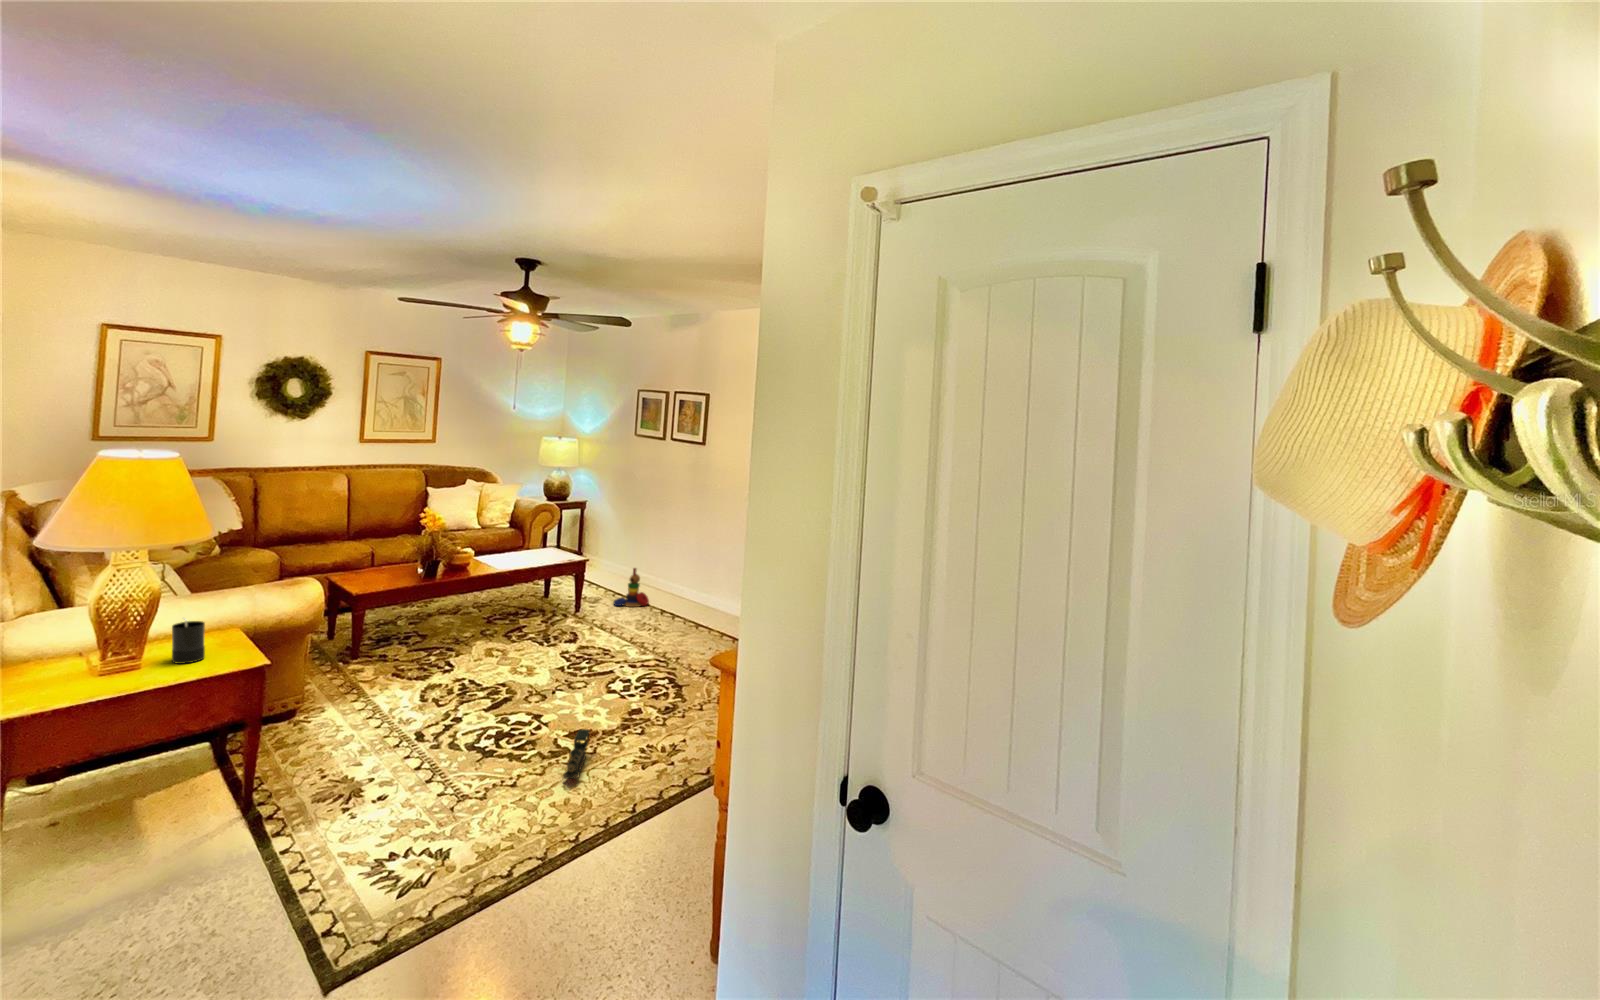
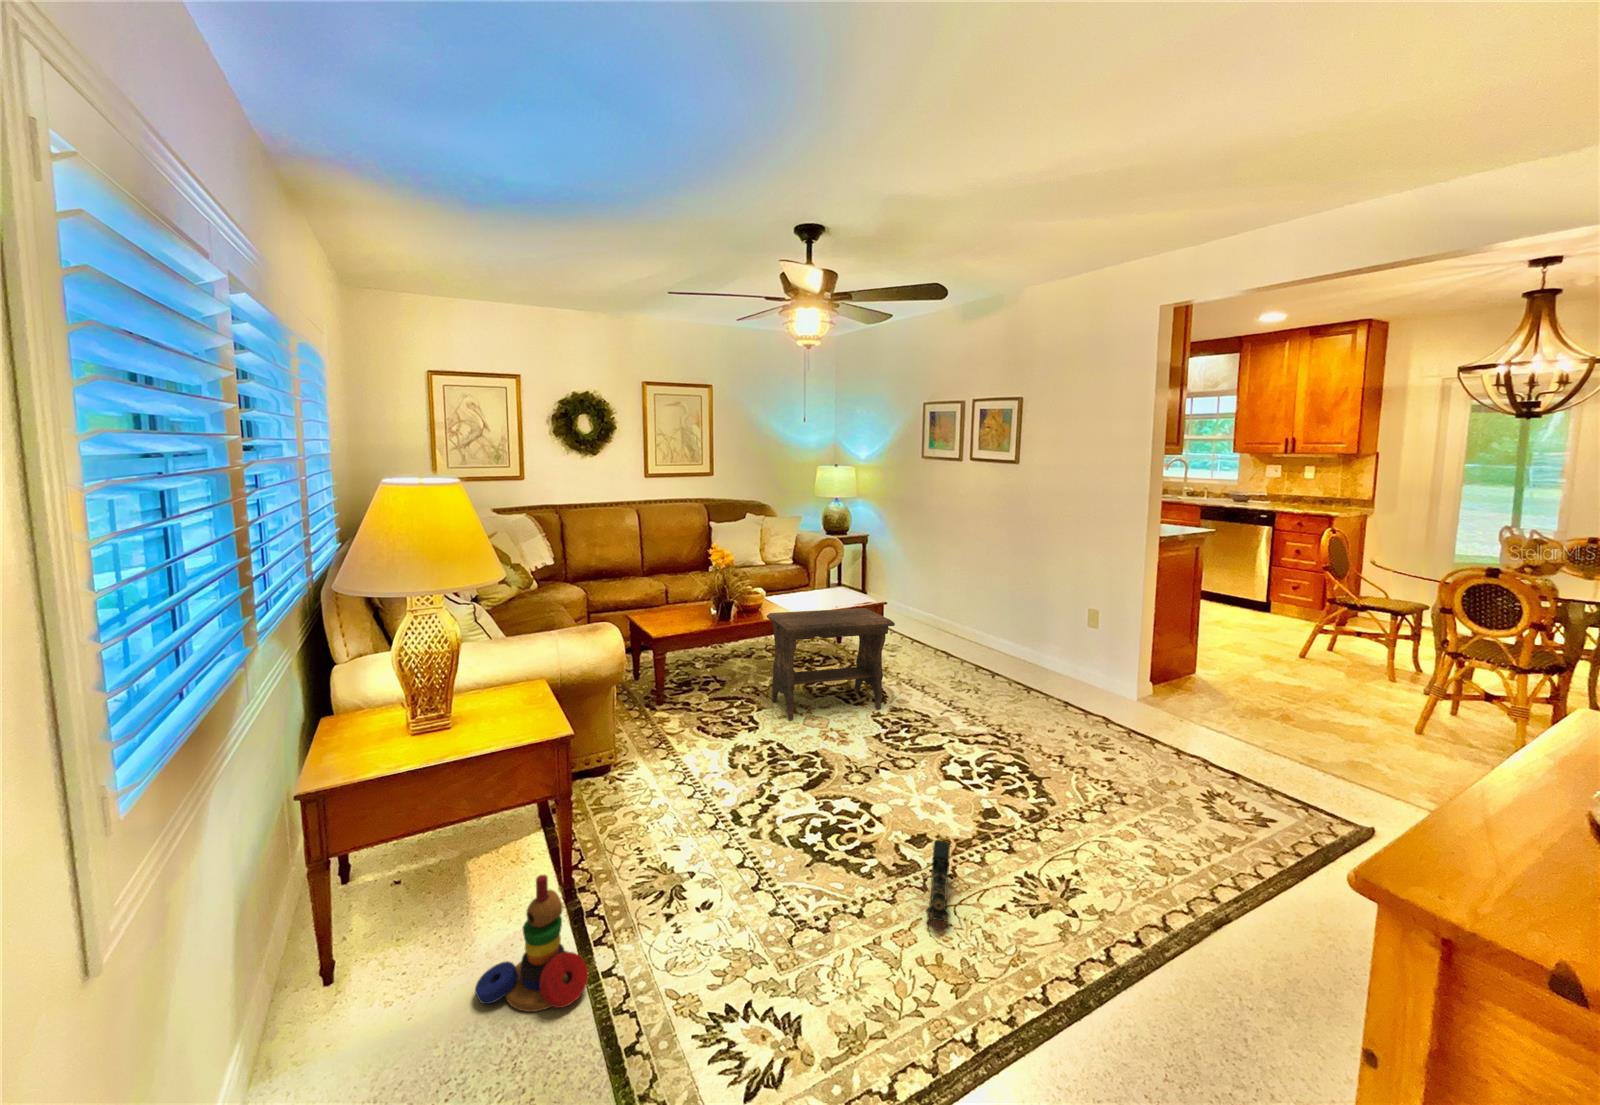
footstool: none [467,565,583,661] -> present [767,608,895,720]
stacking toy: present [613,568,649,607] -> present [475,875,588,1012]
candle: present [172,619,205,664] -> none [494,663,525,717]

